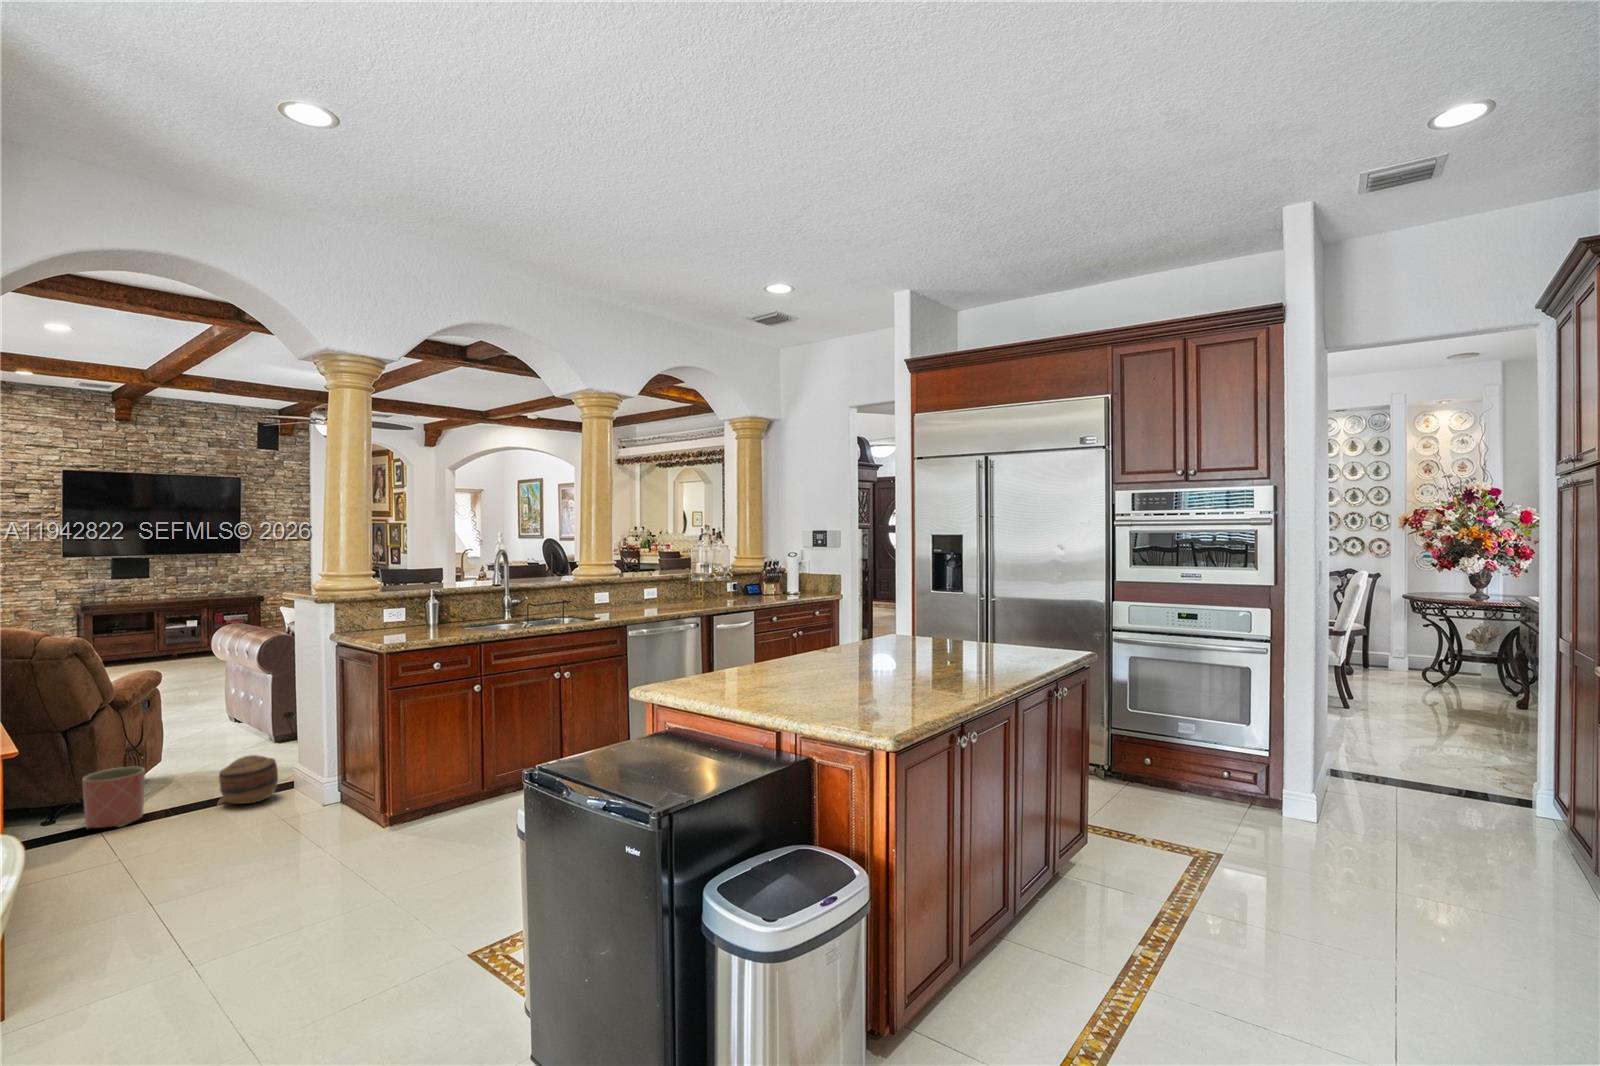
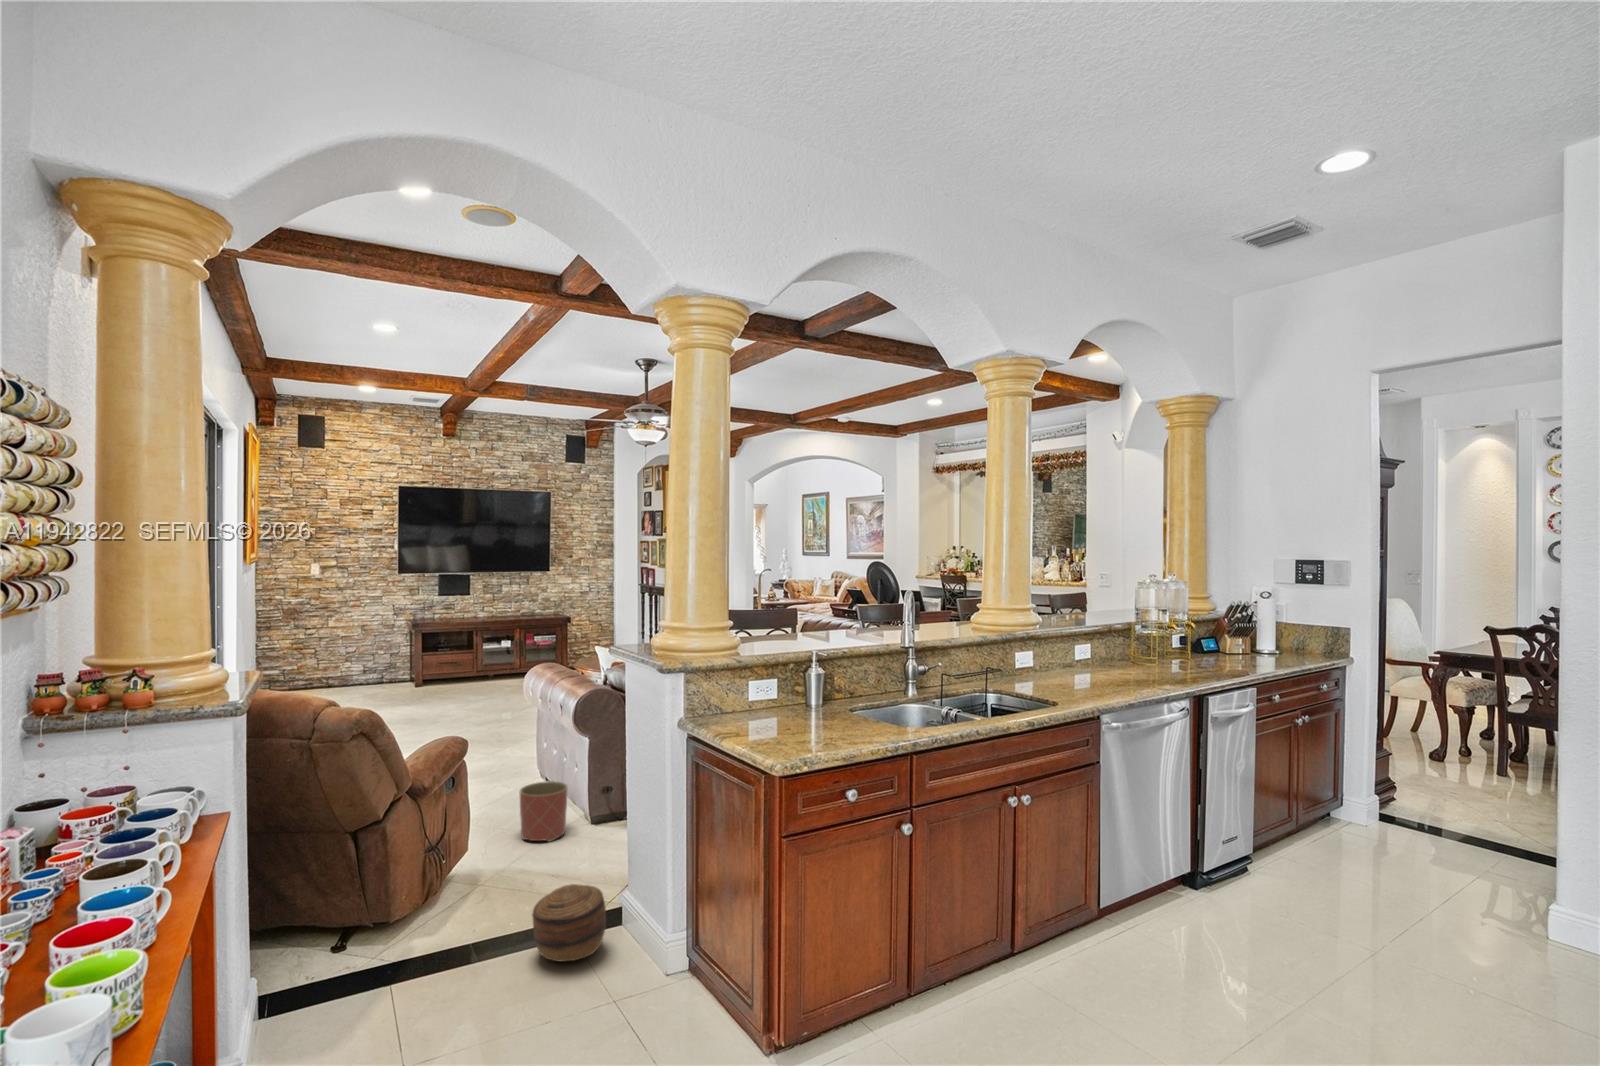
planter: present [82,767,145,829] -> present [519,781,568,842]

